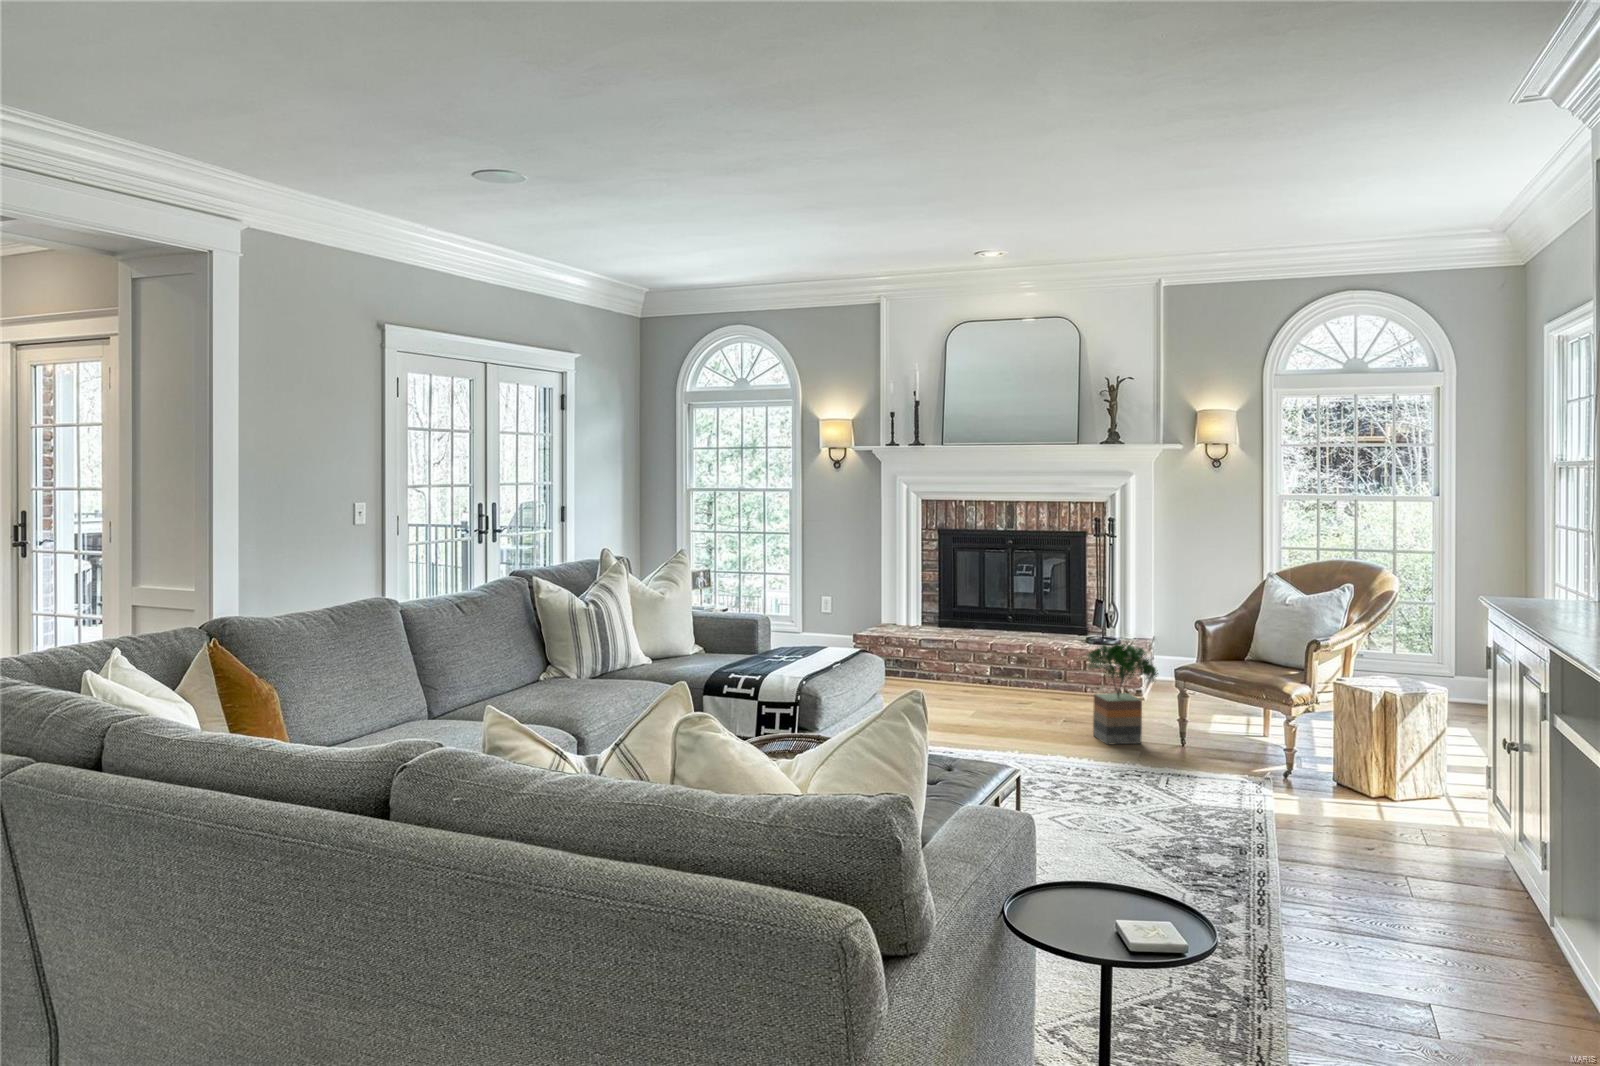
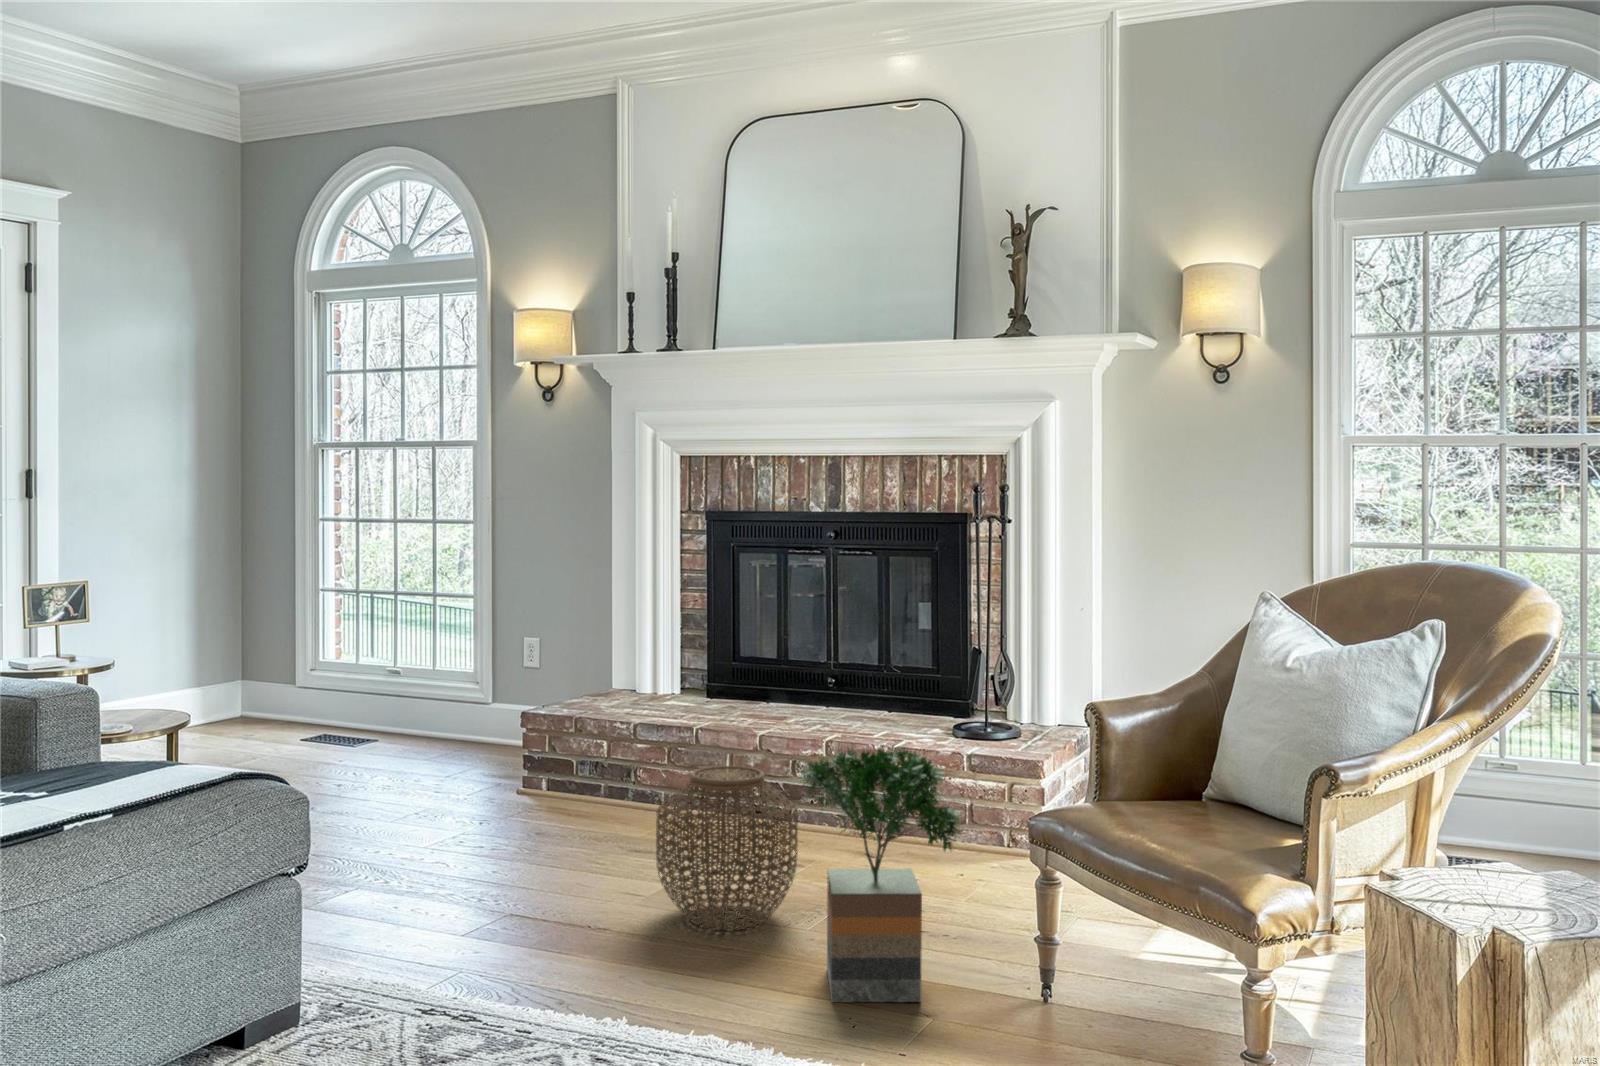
woven basket: none [999,655,1063,725] -> present [656,766,798,930]

